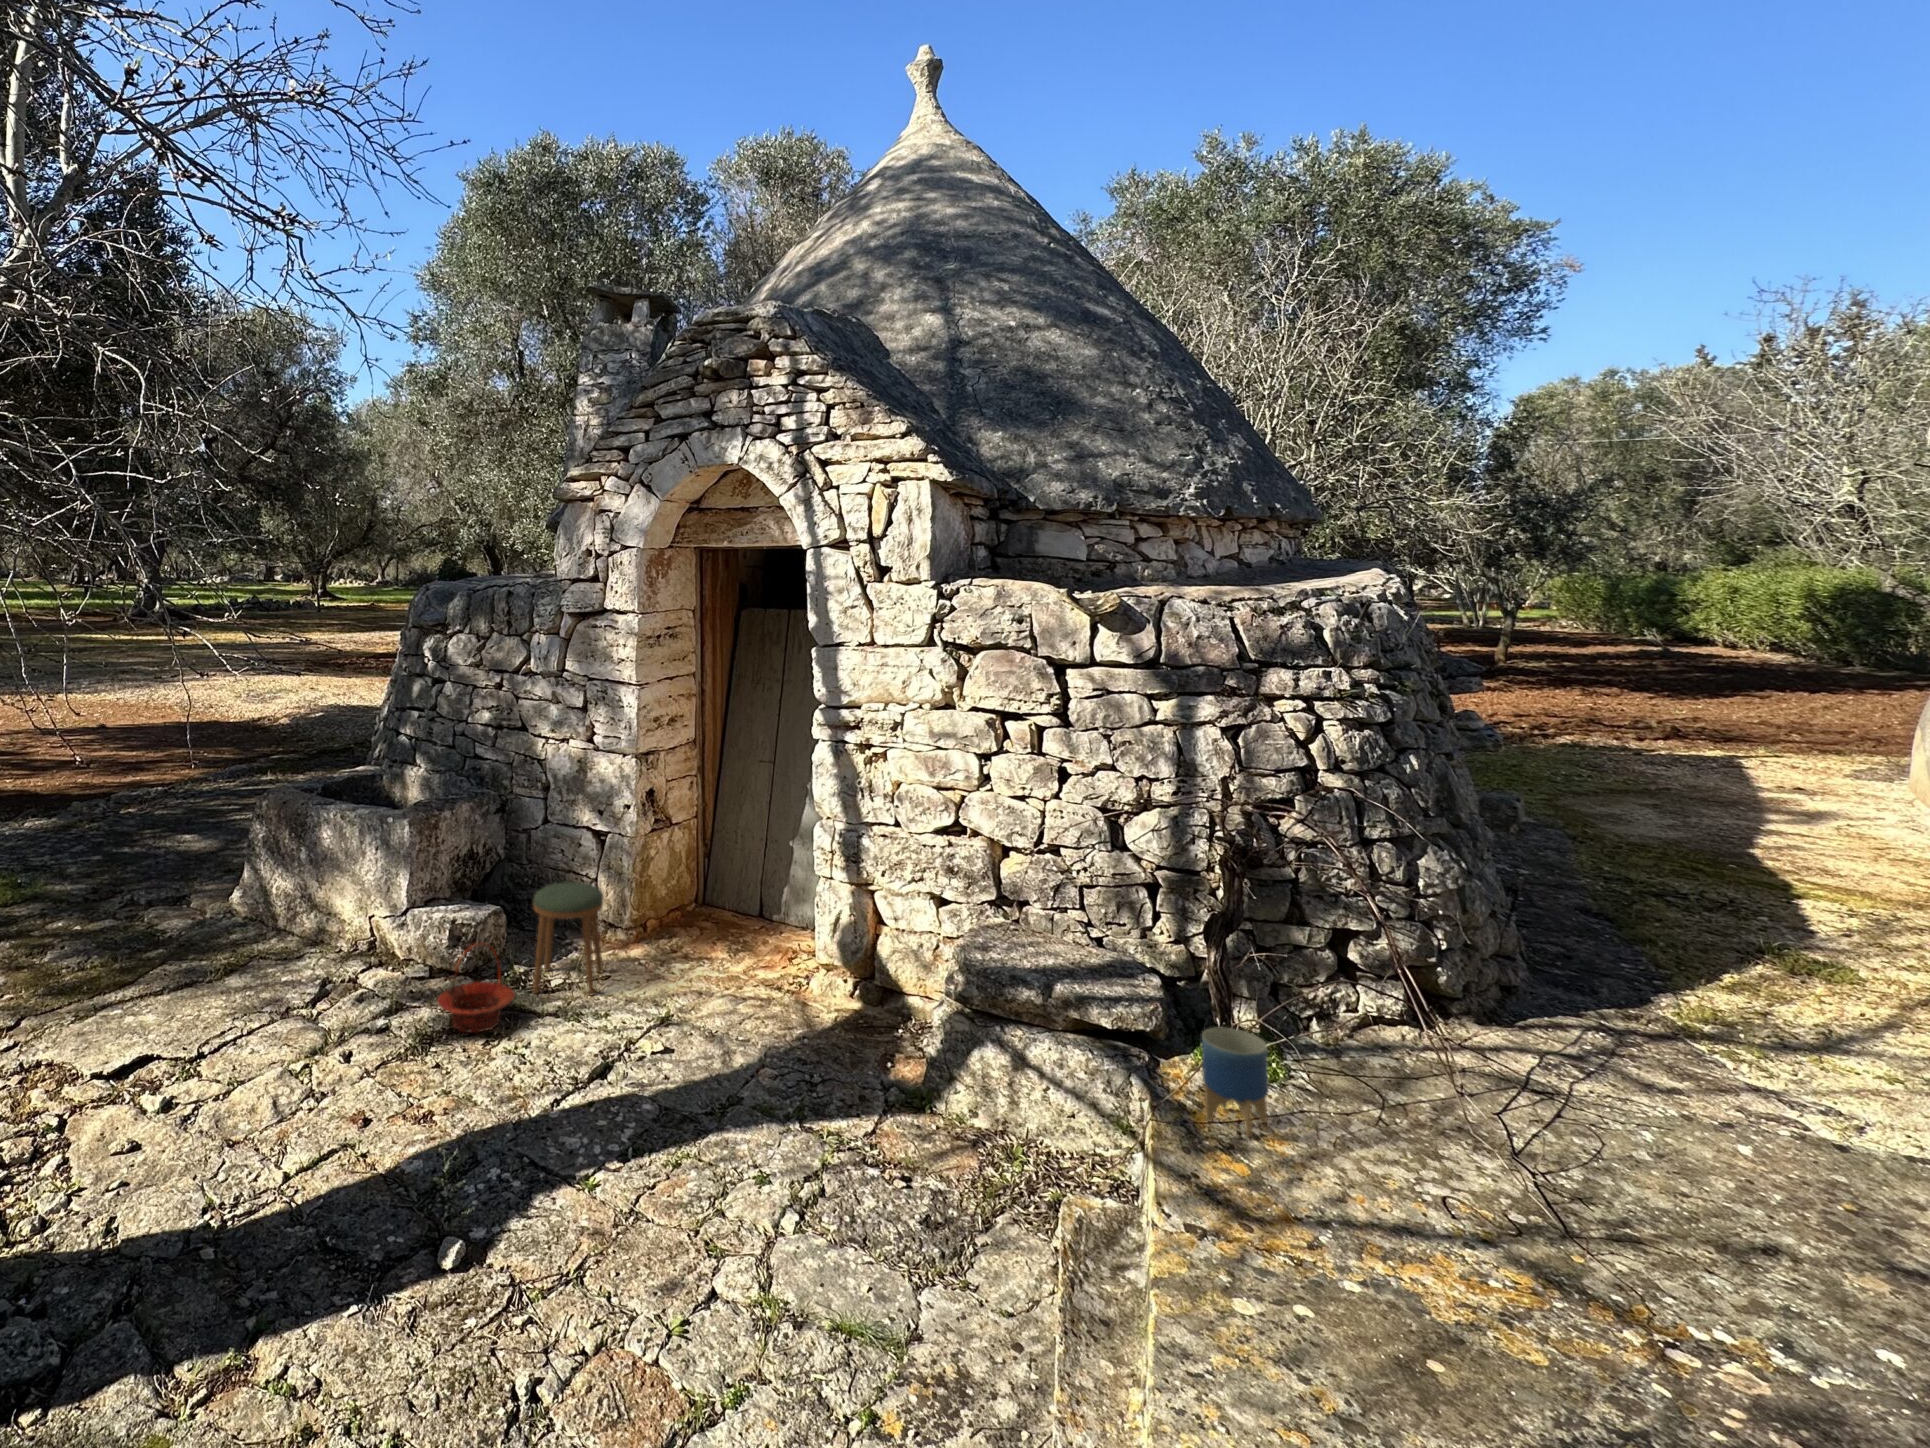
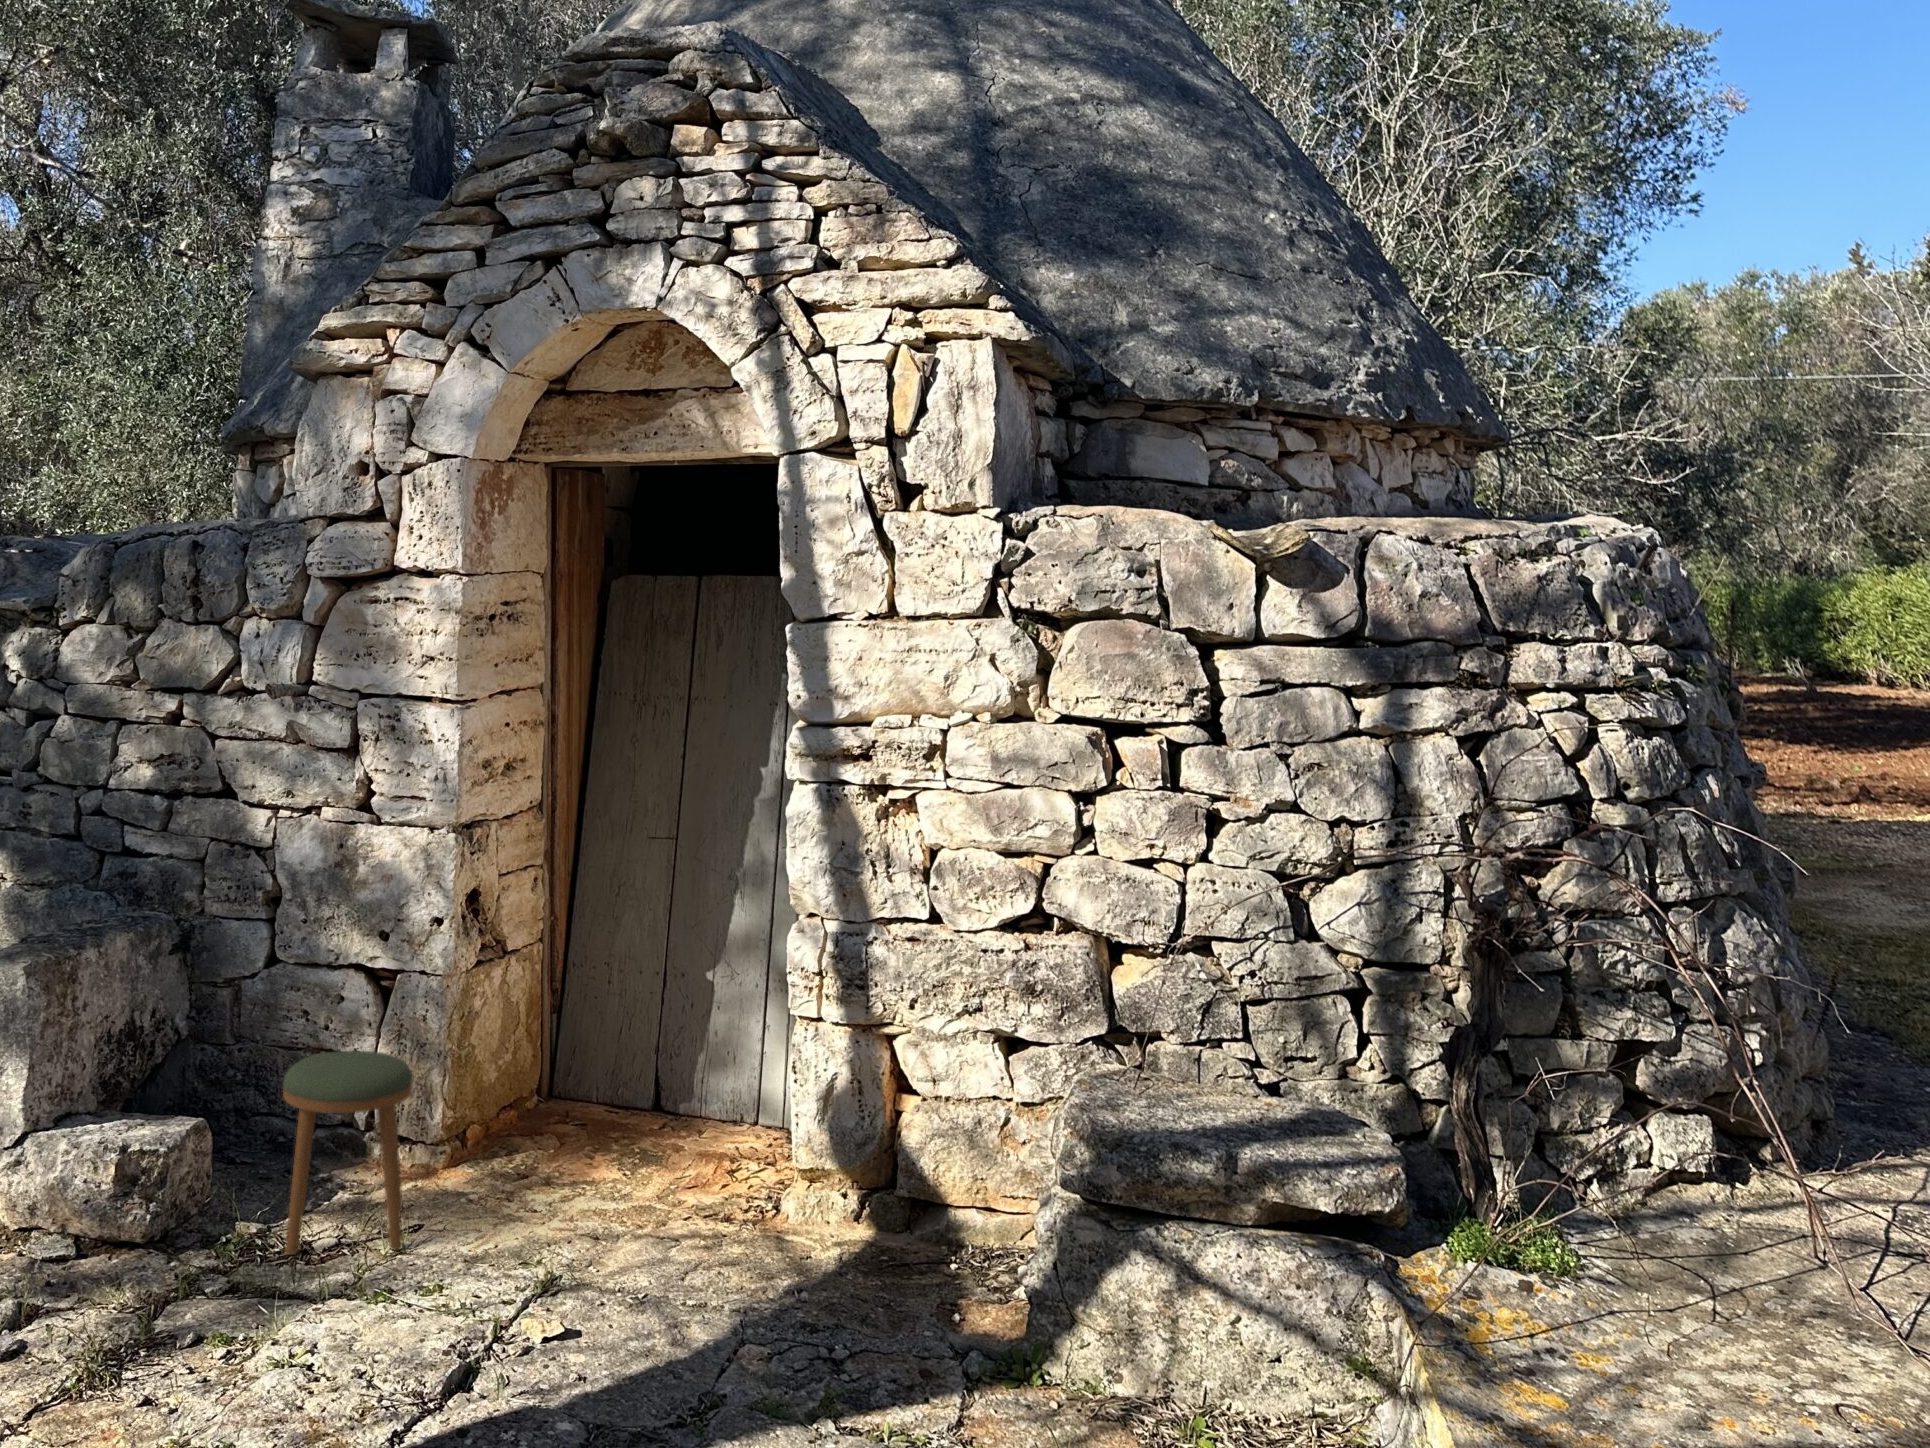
basket: present [438,943,514,1033] -> none [120,1163,272,1333]
planter: present [1202,1028,1268,1137] -> none [1531,1196,1639,1367]

